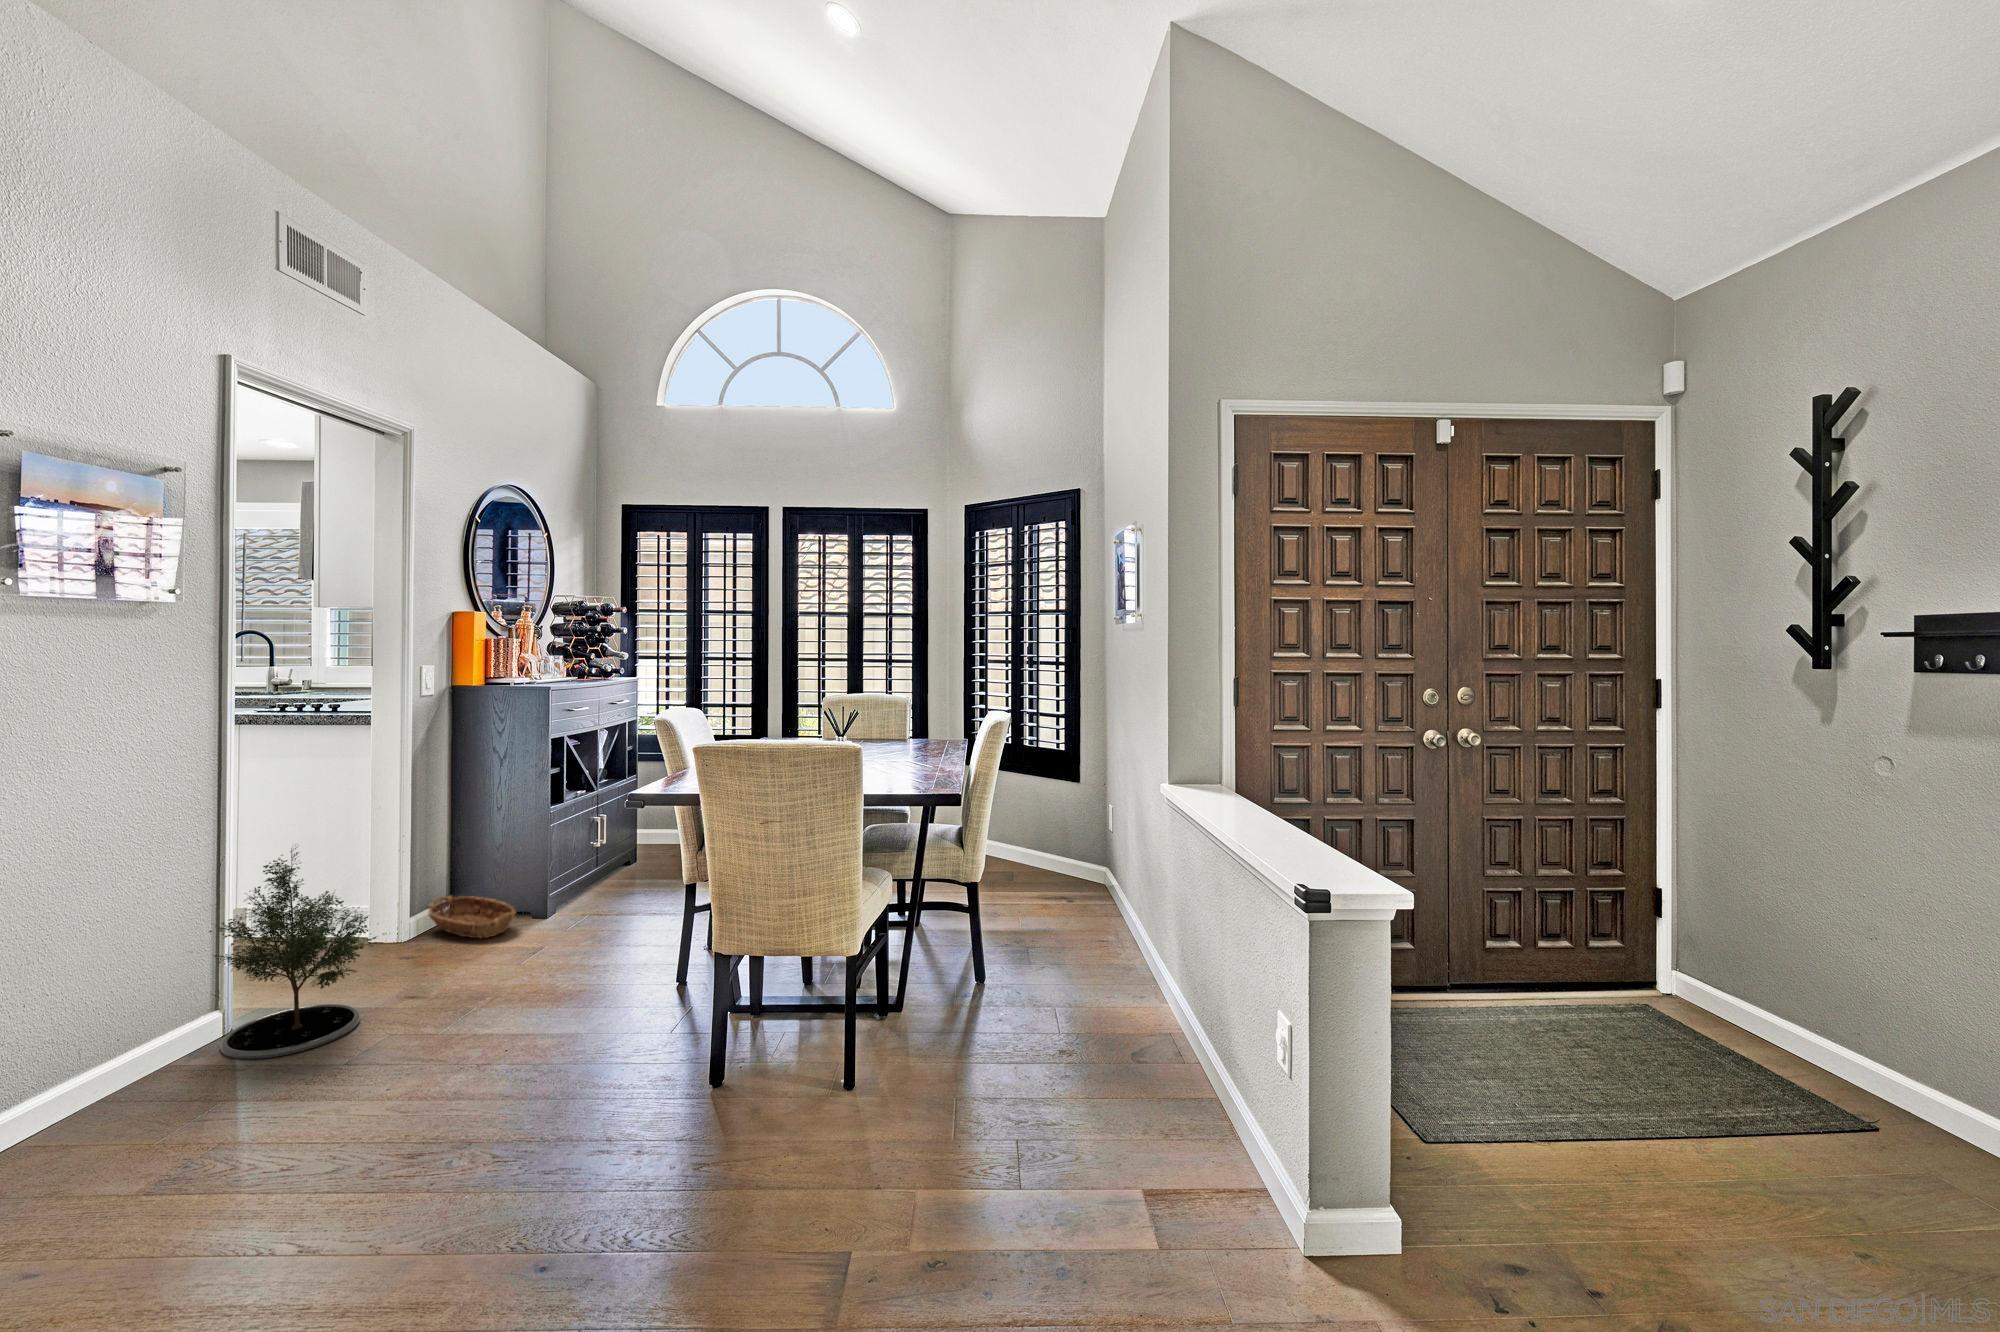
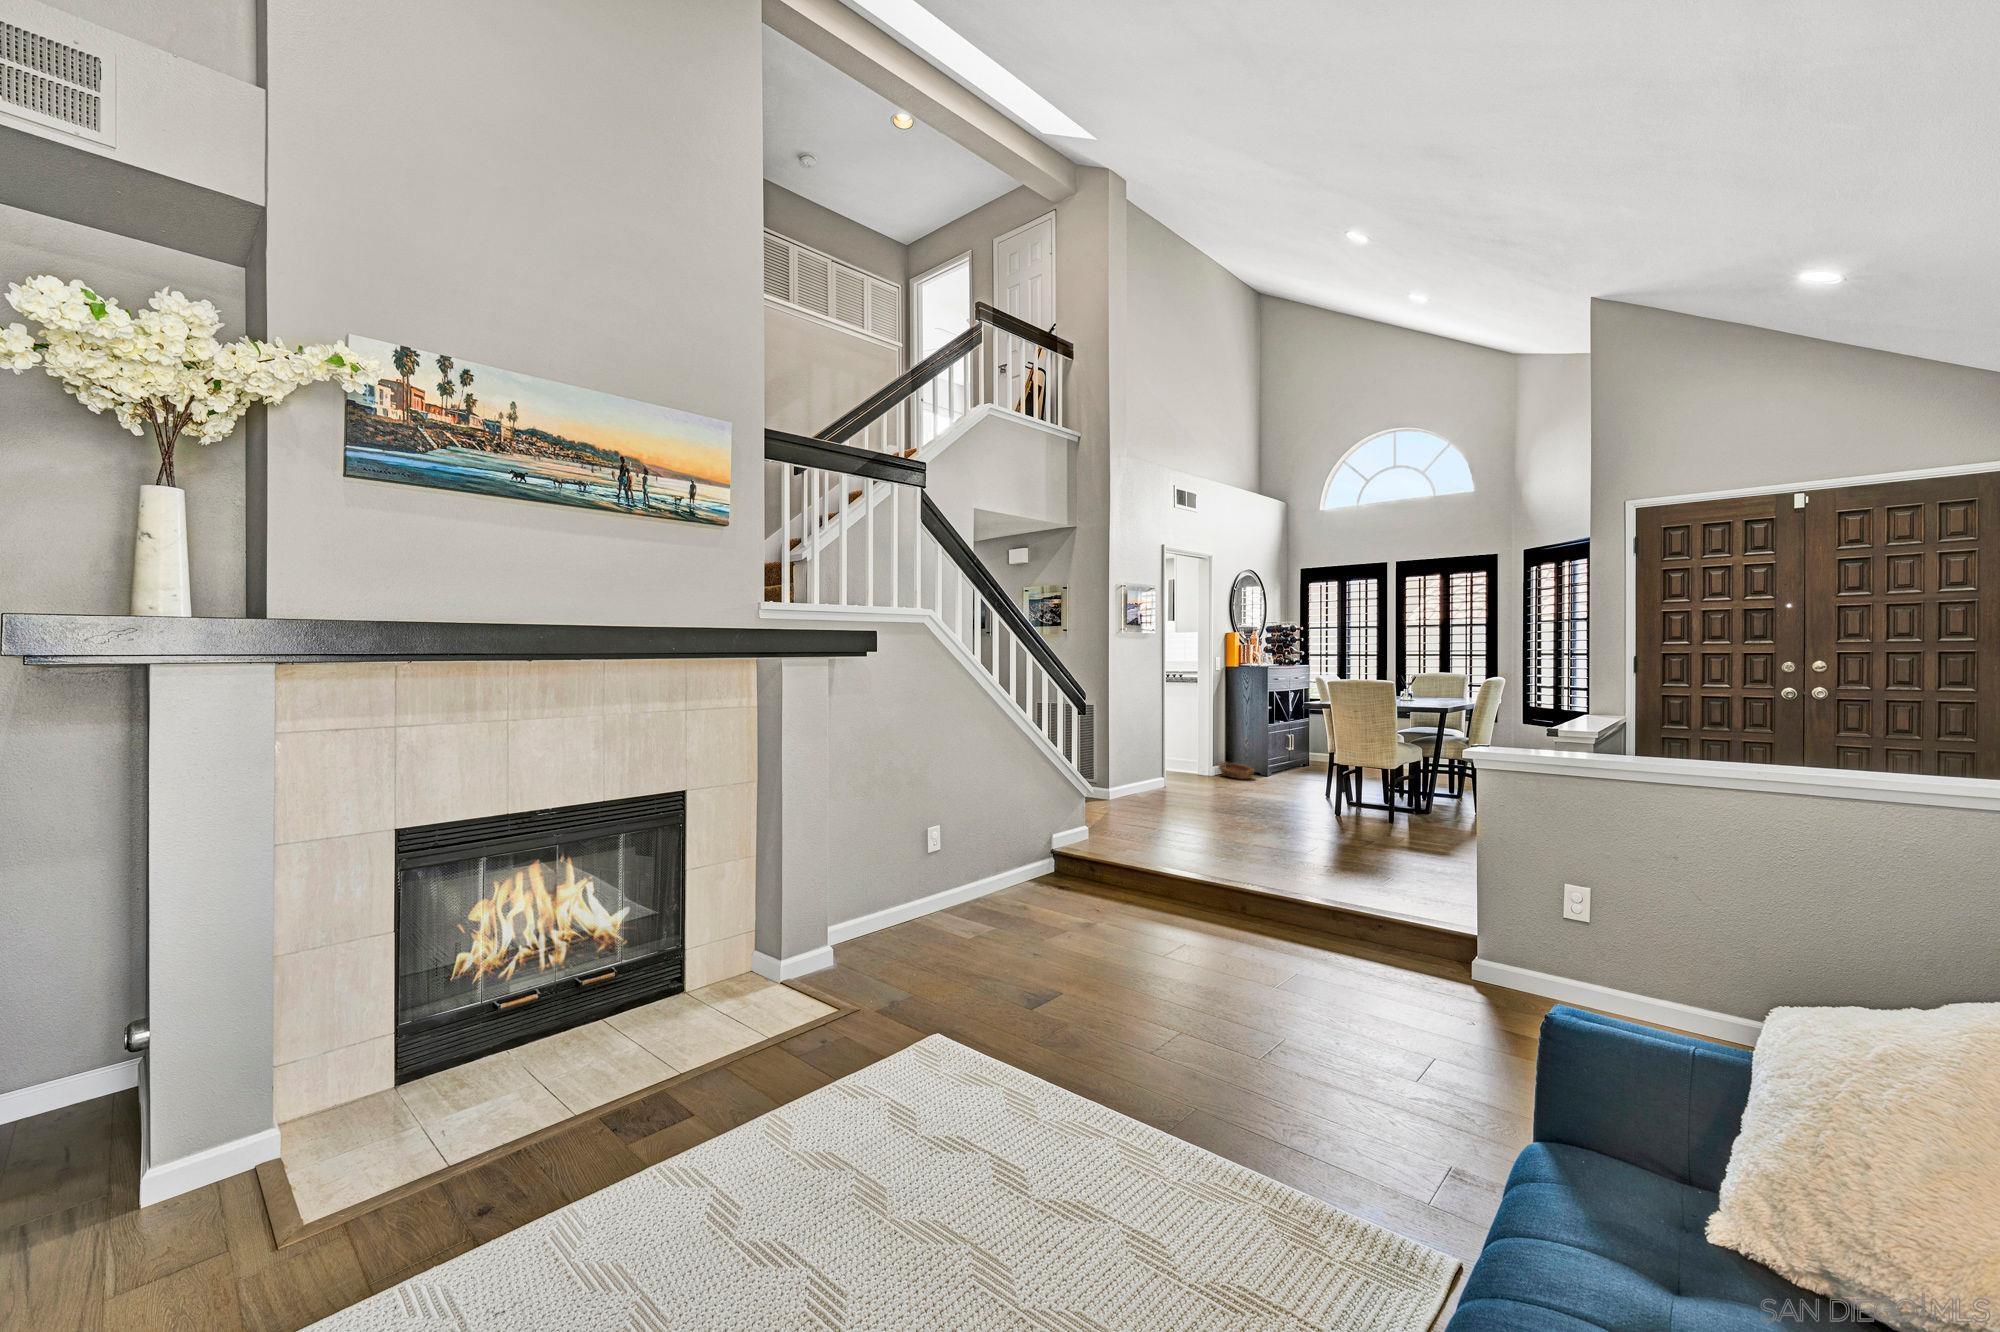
potted tree: present [209,845,376,1059] -> none [1161,719,1211,794]

